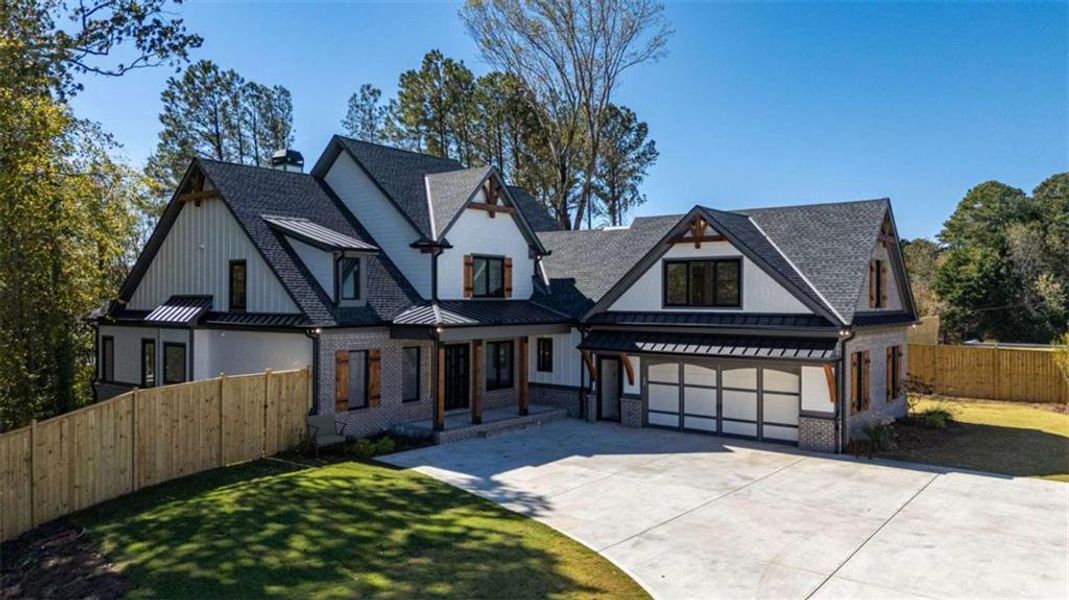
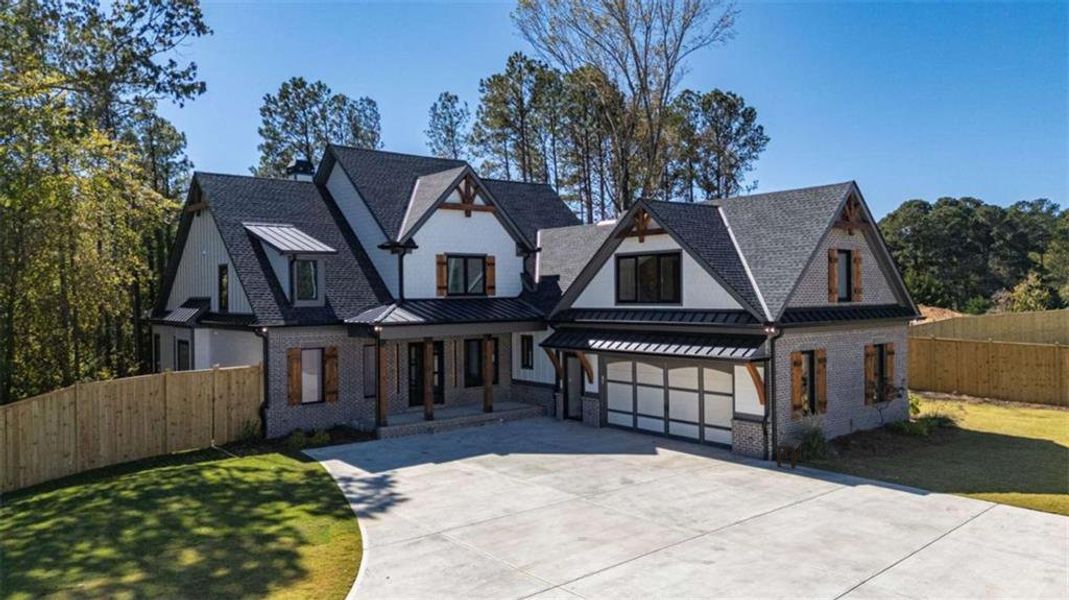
lounge chair: present [304,413,347,458] -> none [256,402,290,441]

